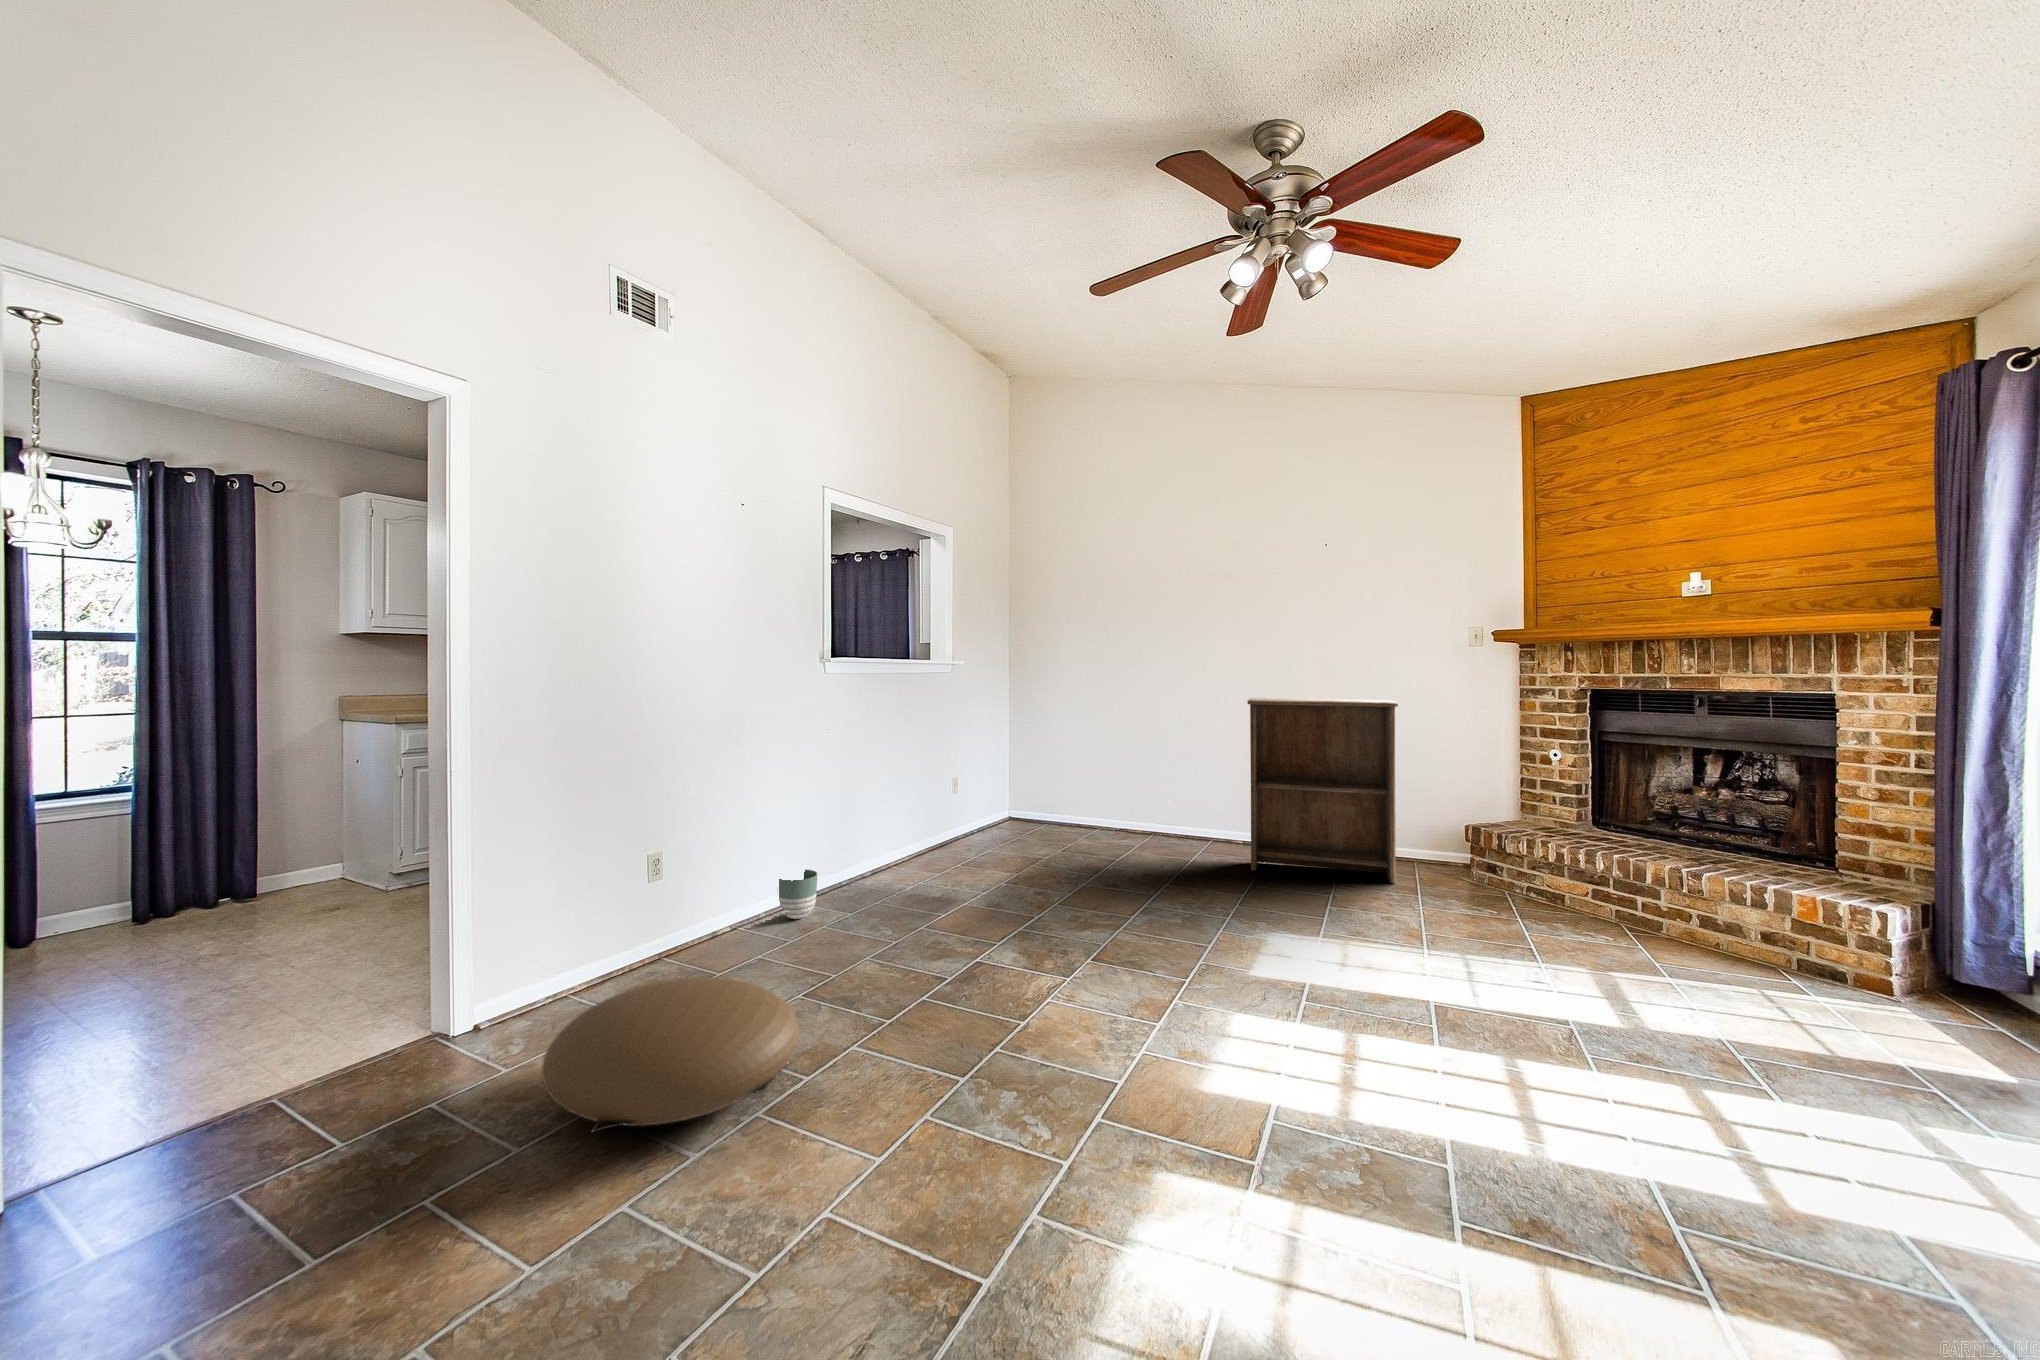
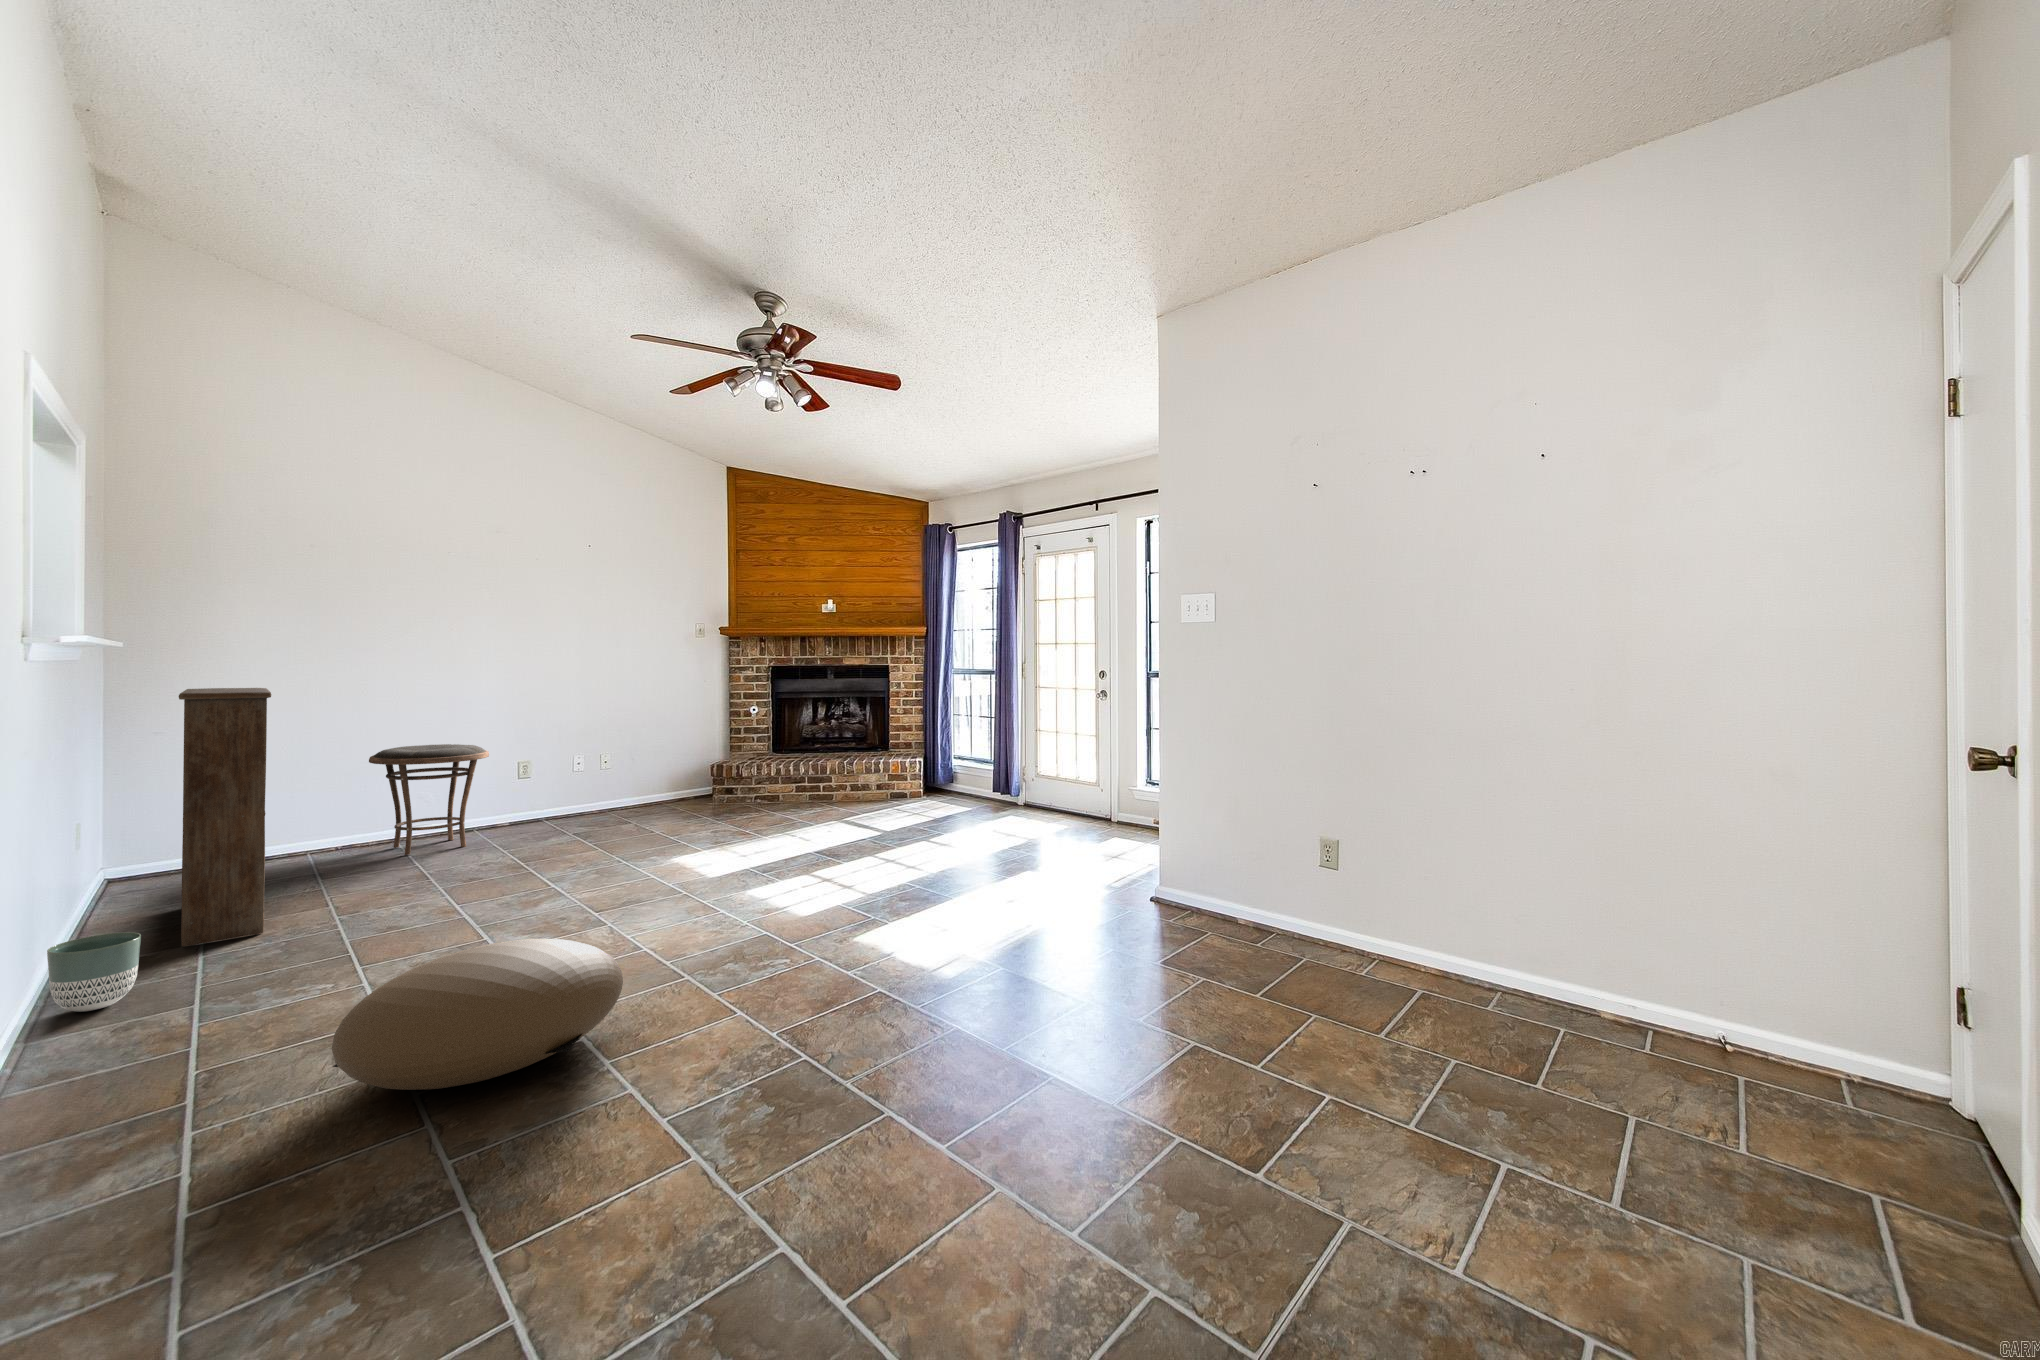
bookshelf: present [1248,698,1398,884] -> present [179,688,271,947]
side table: none [1100,758,1190,861] -> present [369,744,489,855]

